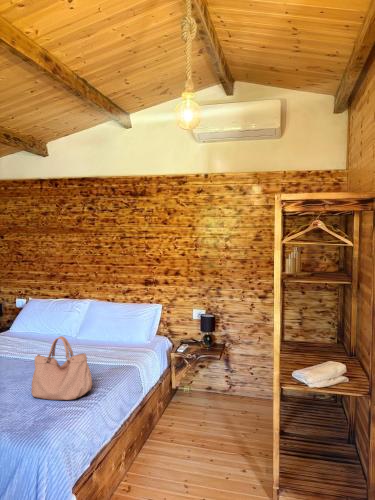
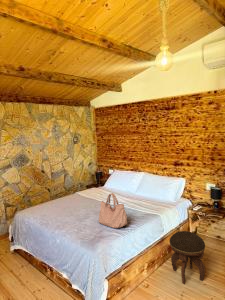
footstool: none [156,384,208,467] -> present [170,231,205,284]

